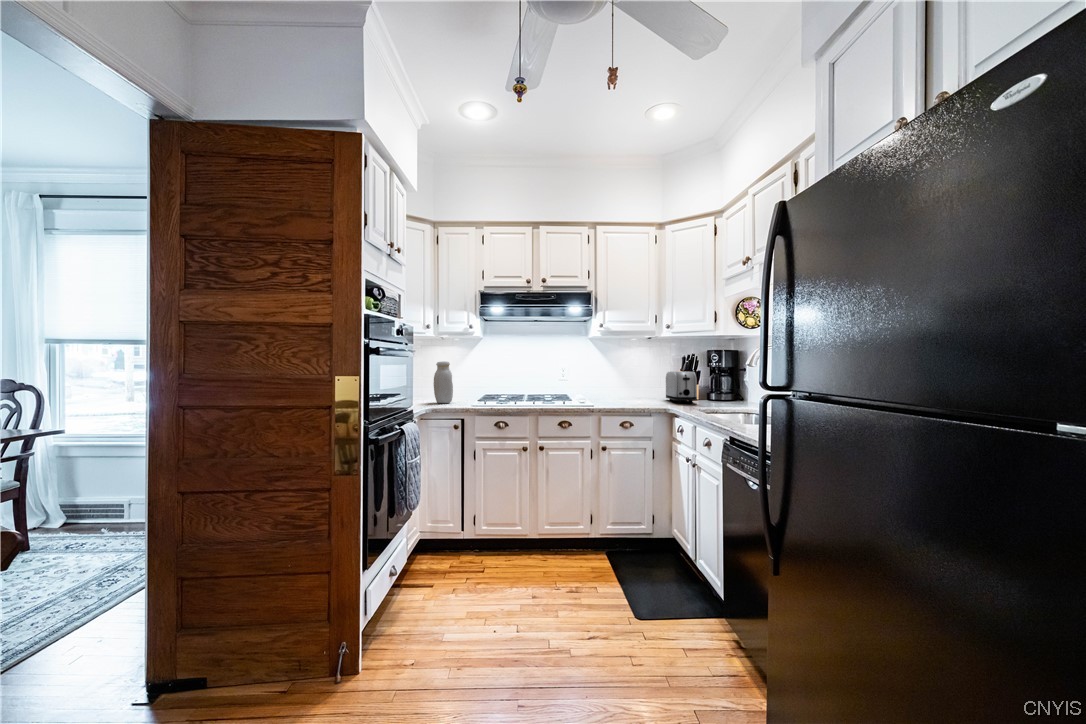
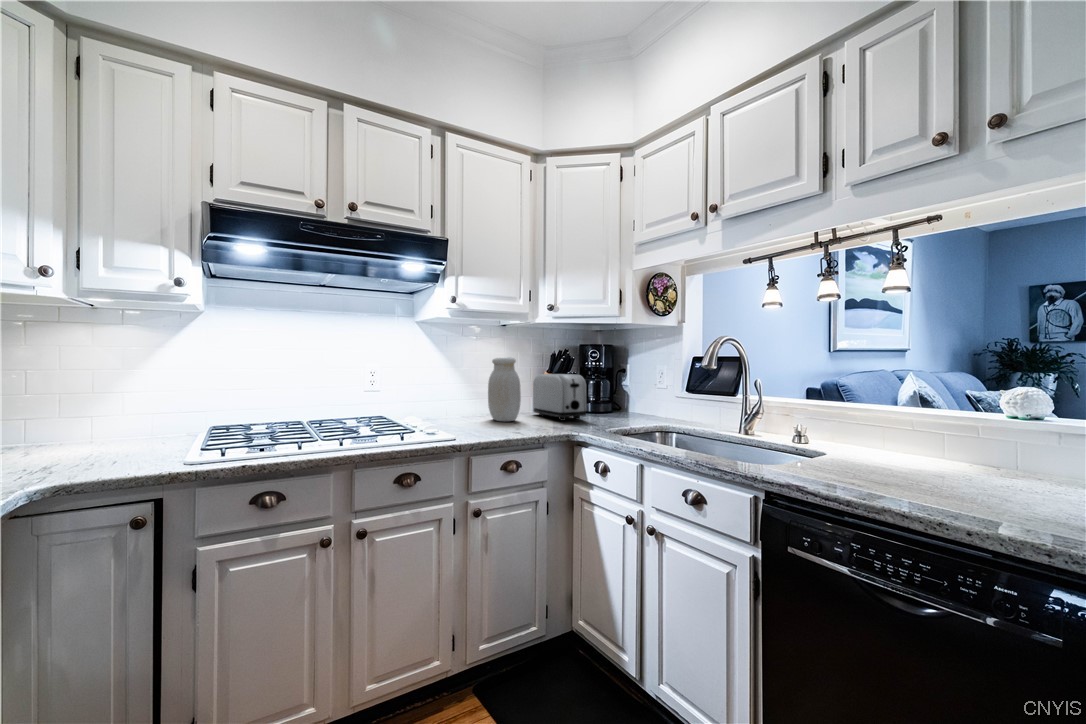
jar: present [434,361,453,403] -> present [488,357,521,421]

